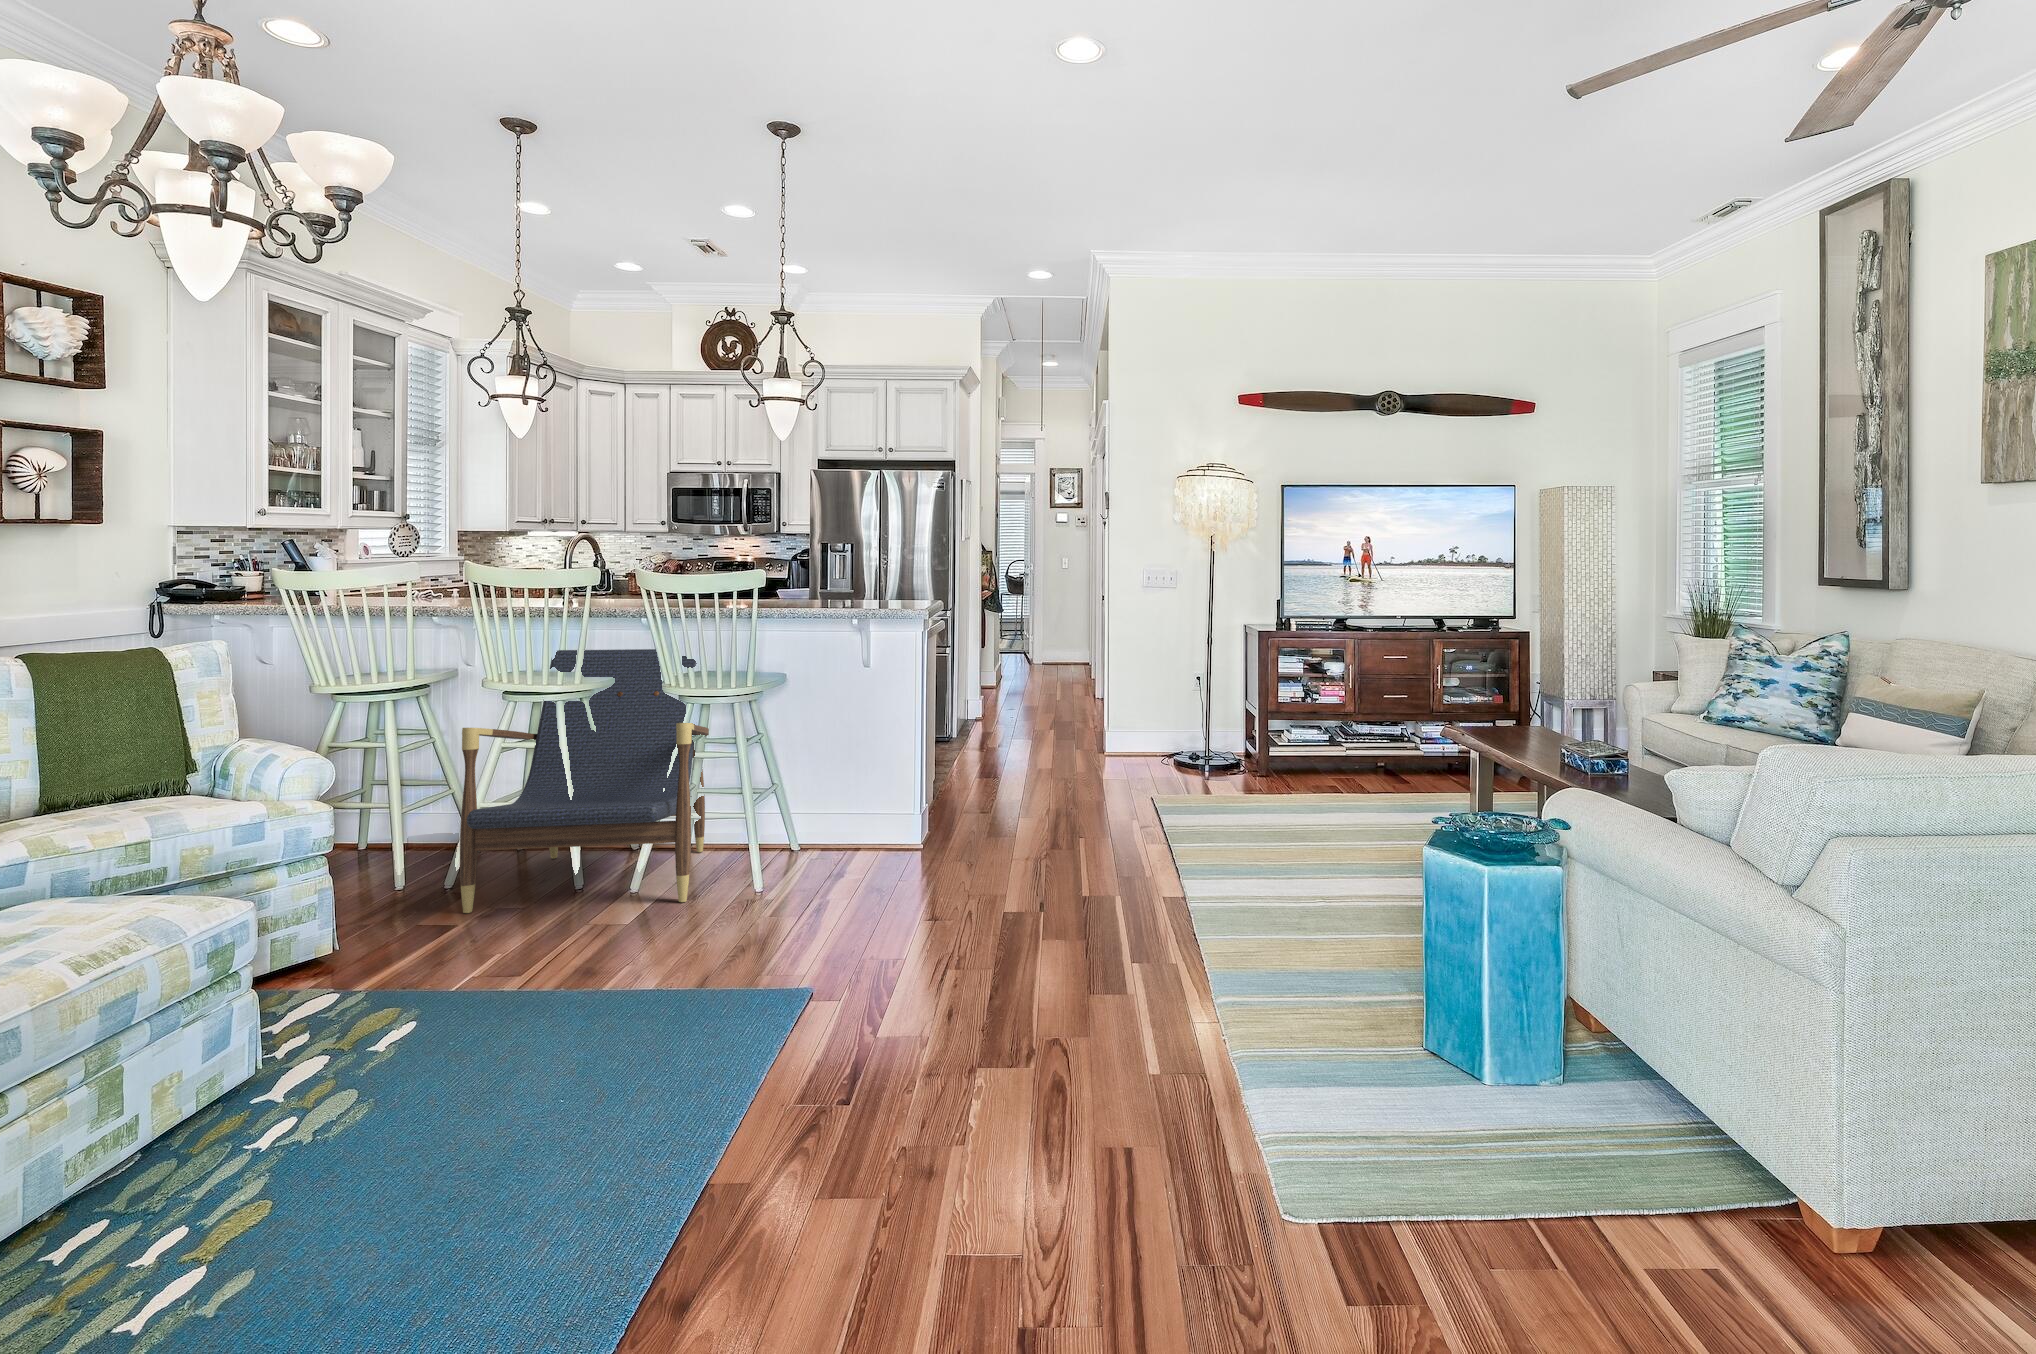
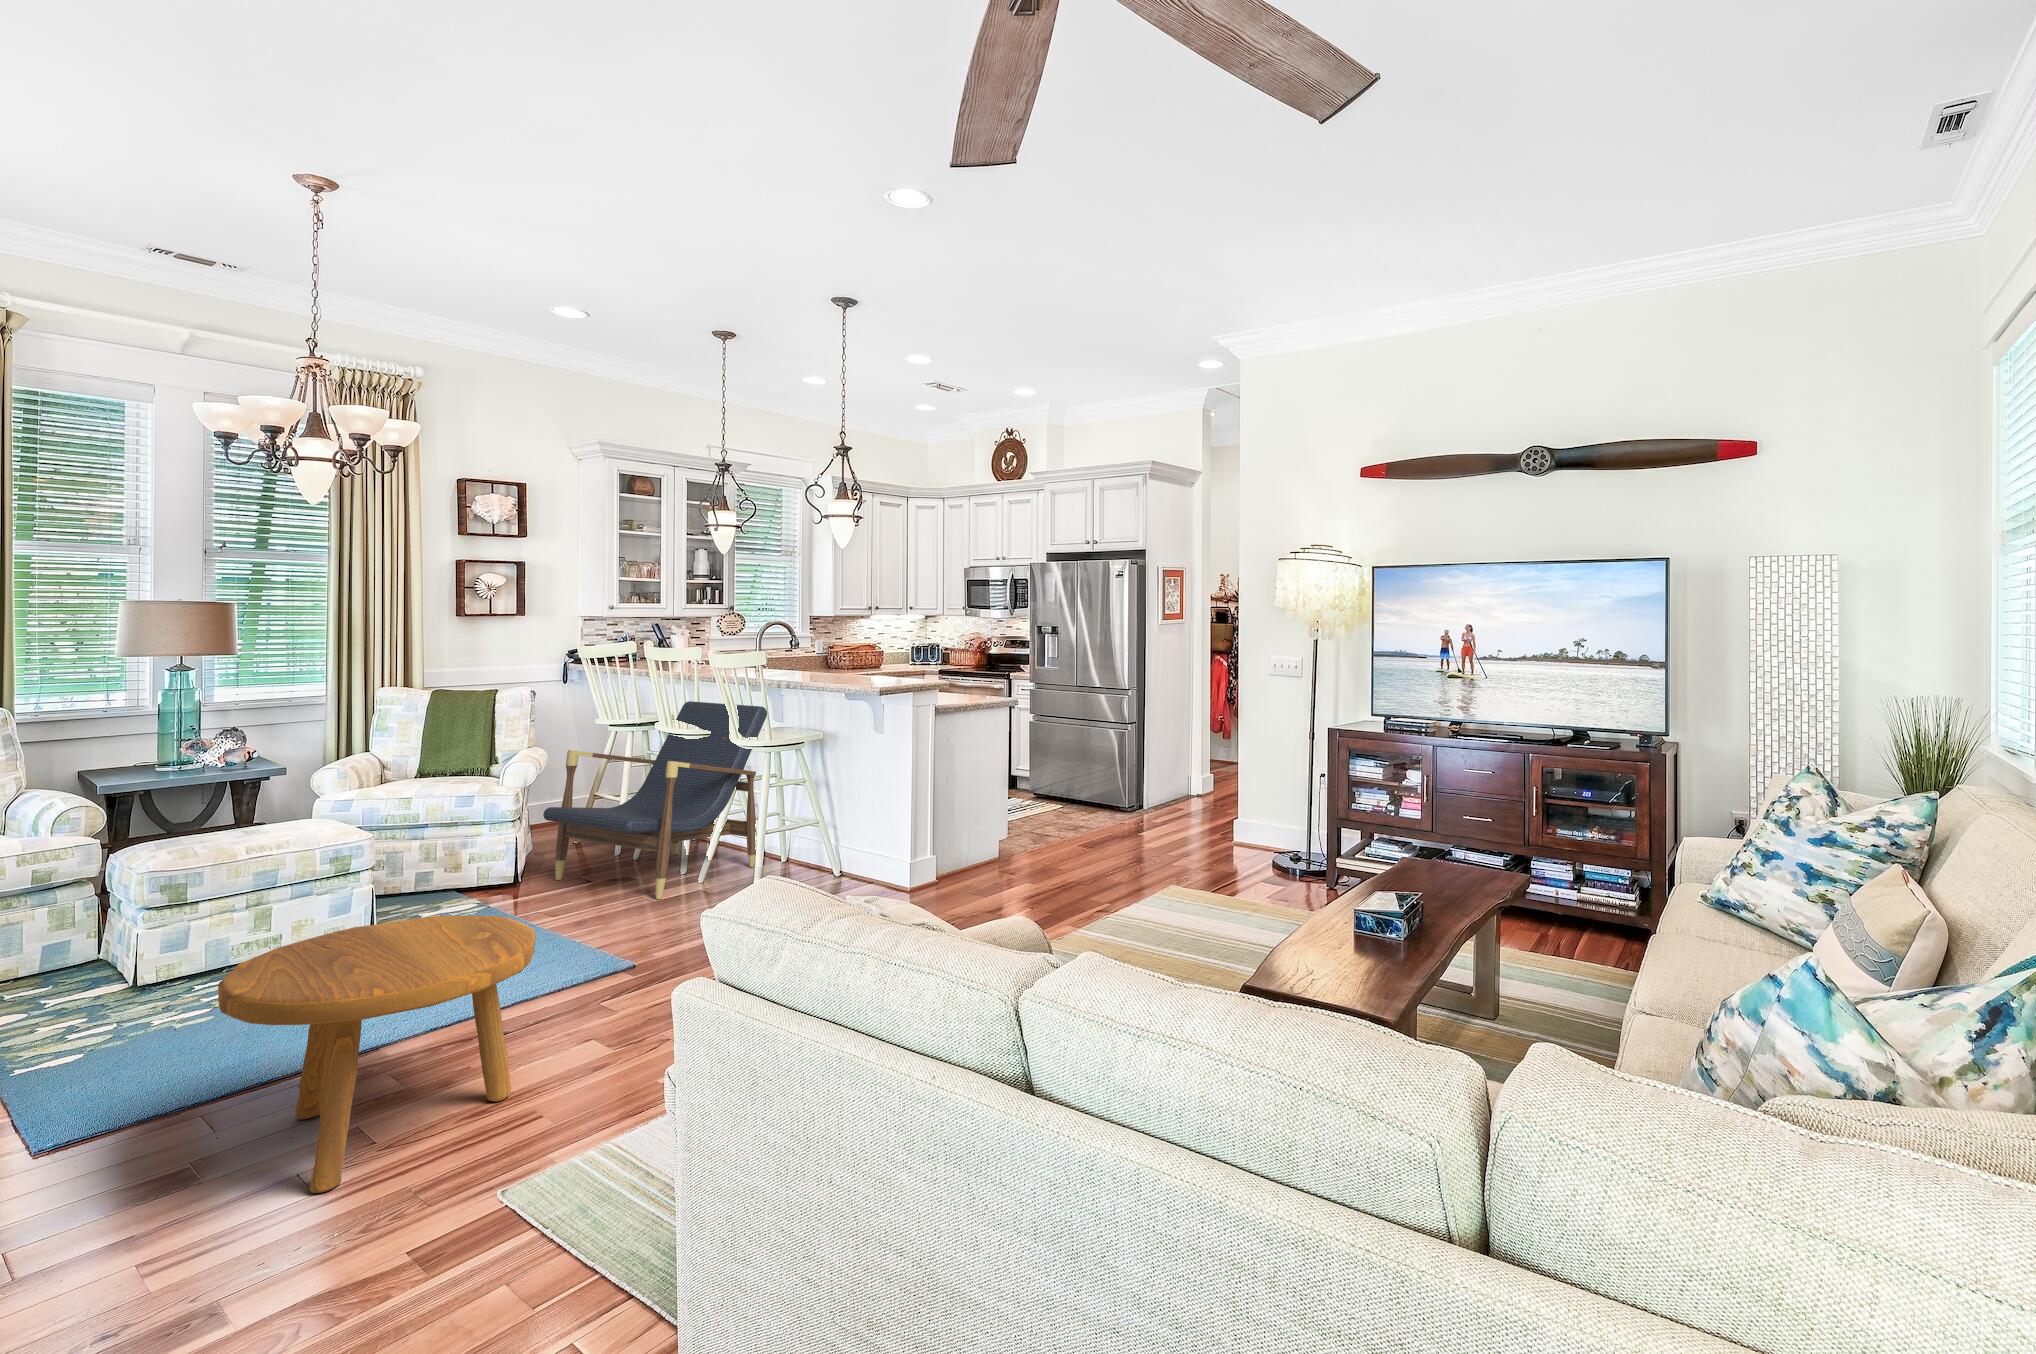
footstool: none [905,890,1208,1207] -> present [218,915,536,1193]

